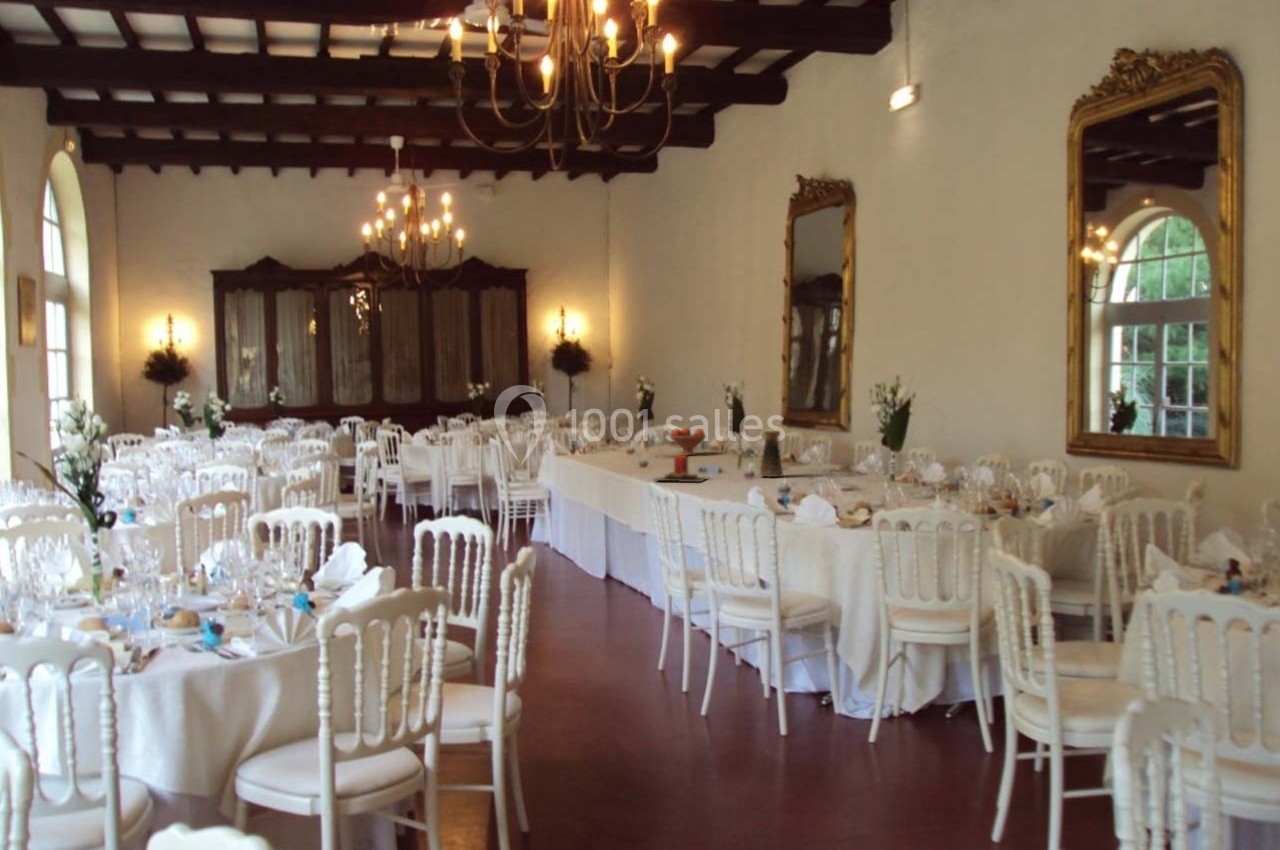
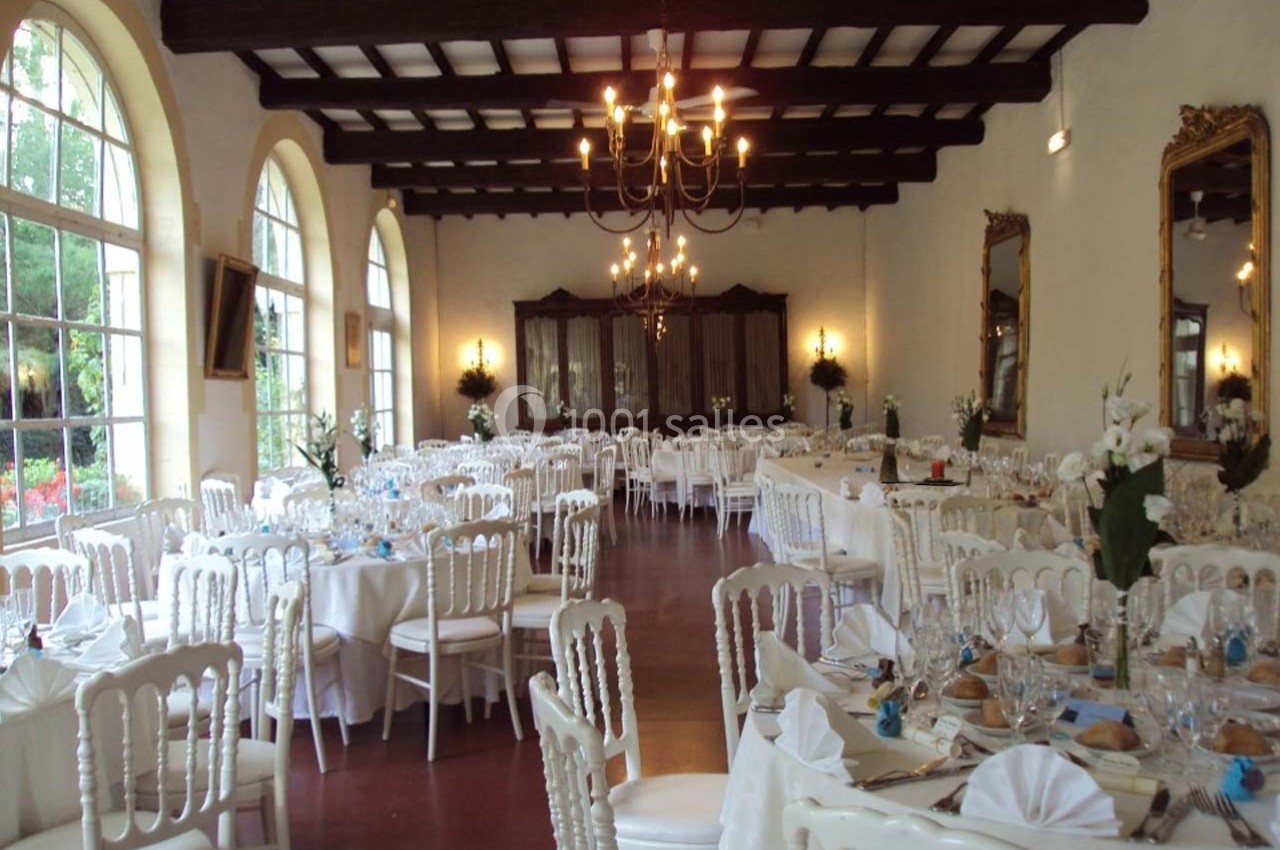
fruit bowl: present [671,428,706,455] -> none [840,441,873,465]
candle: present [656,455,706,482] -> present [912,462,963,485]

